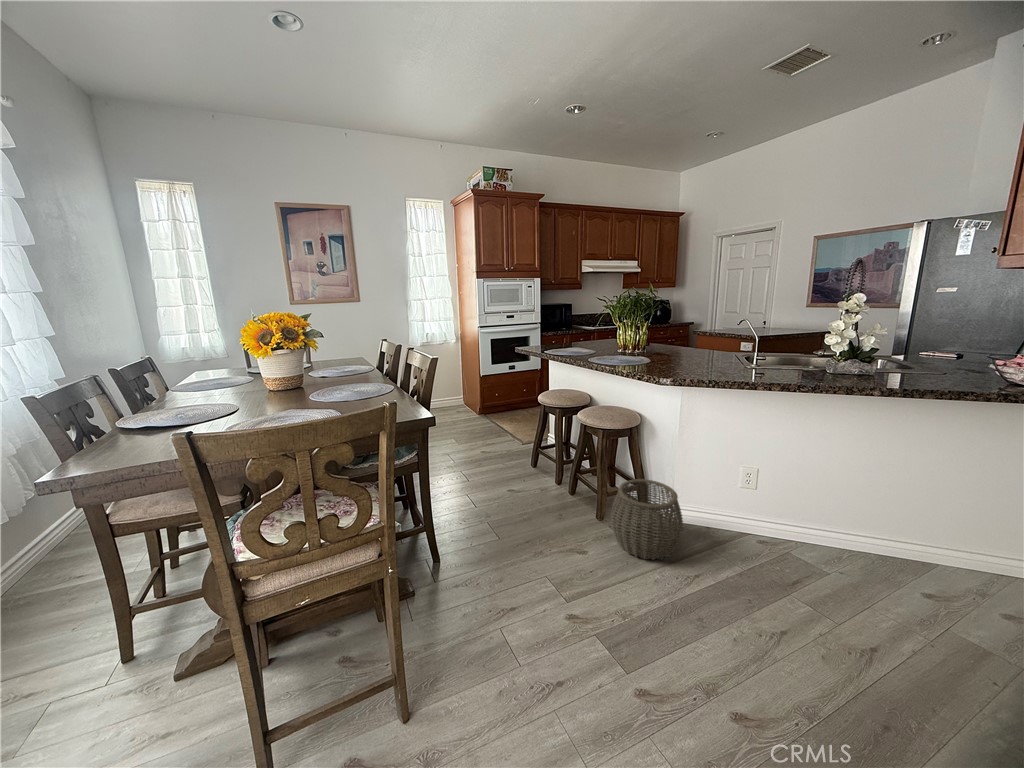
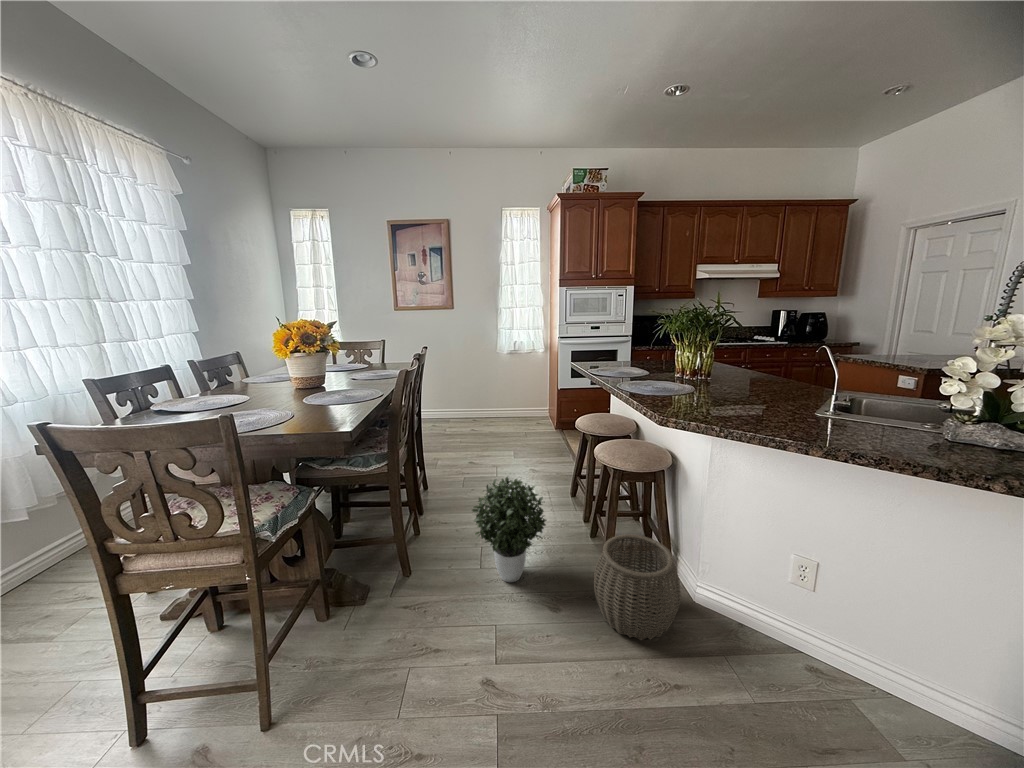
potted plant: none [494,451,565,548] -> present [472,477,546,582]

